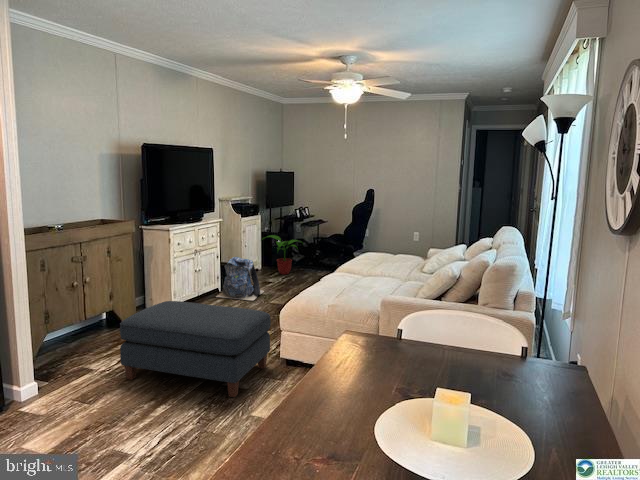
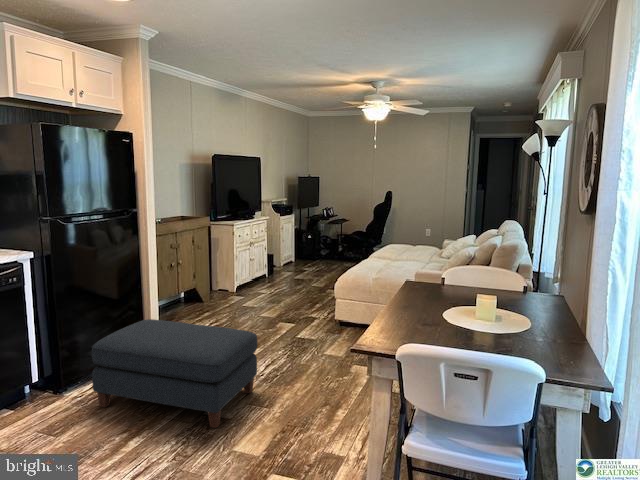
potted plant: present [262,235,303,274] -> none [253,243,298,285]
backpack: present [216,257,264,301] -> none [204,267,256,314]

